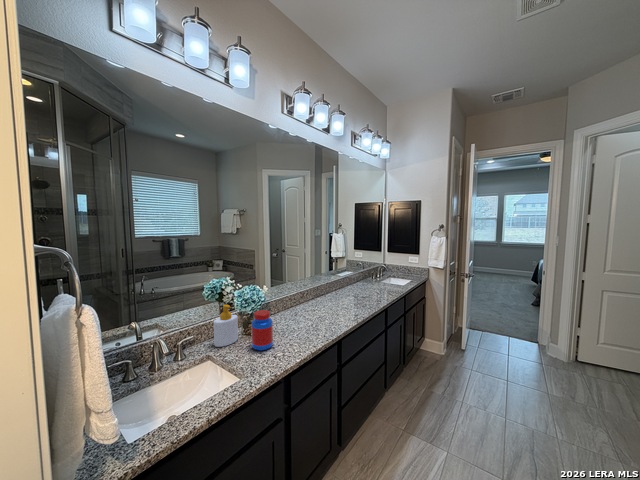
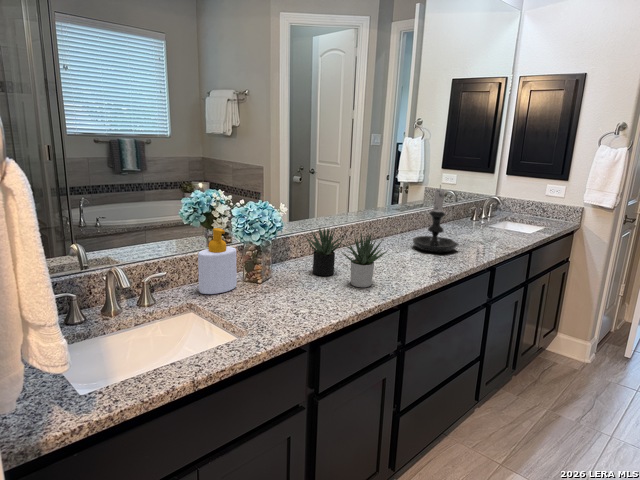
candle holder: none [341,264,367,302] -> present [413,186,459,252]
succulent plant: none [279,295,328,332] -> present [306,228,387,287]
jar: present [252,310,273,350] -> none [259,241,294,304]

